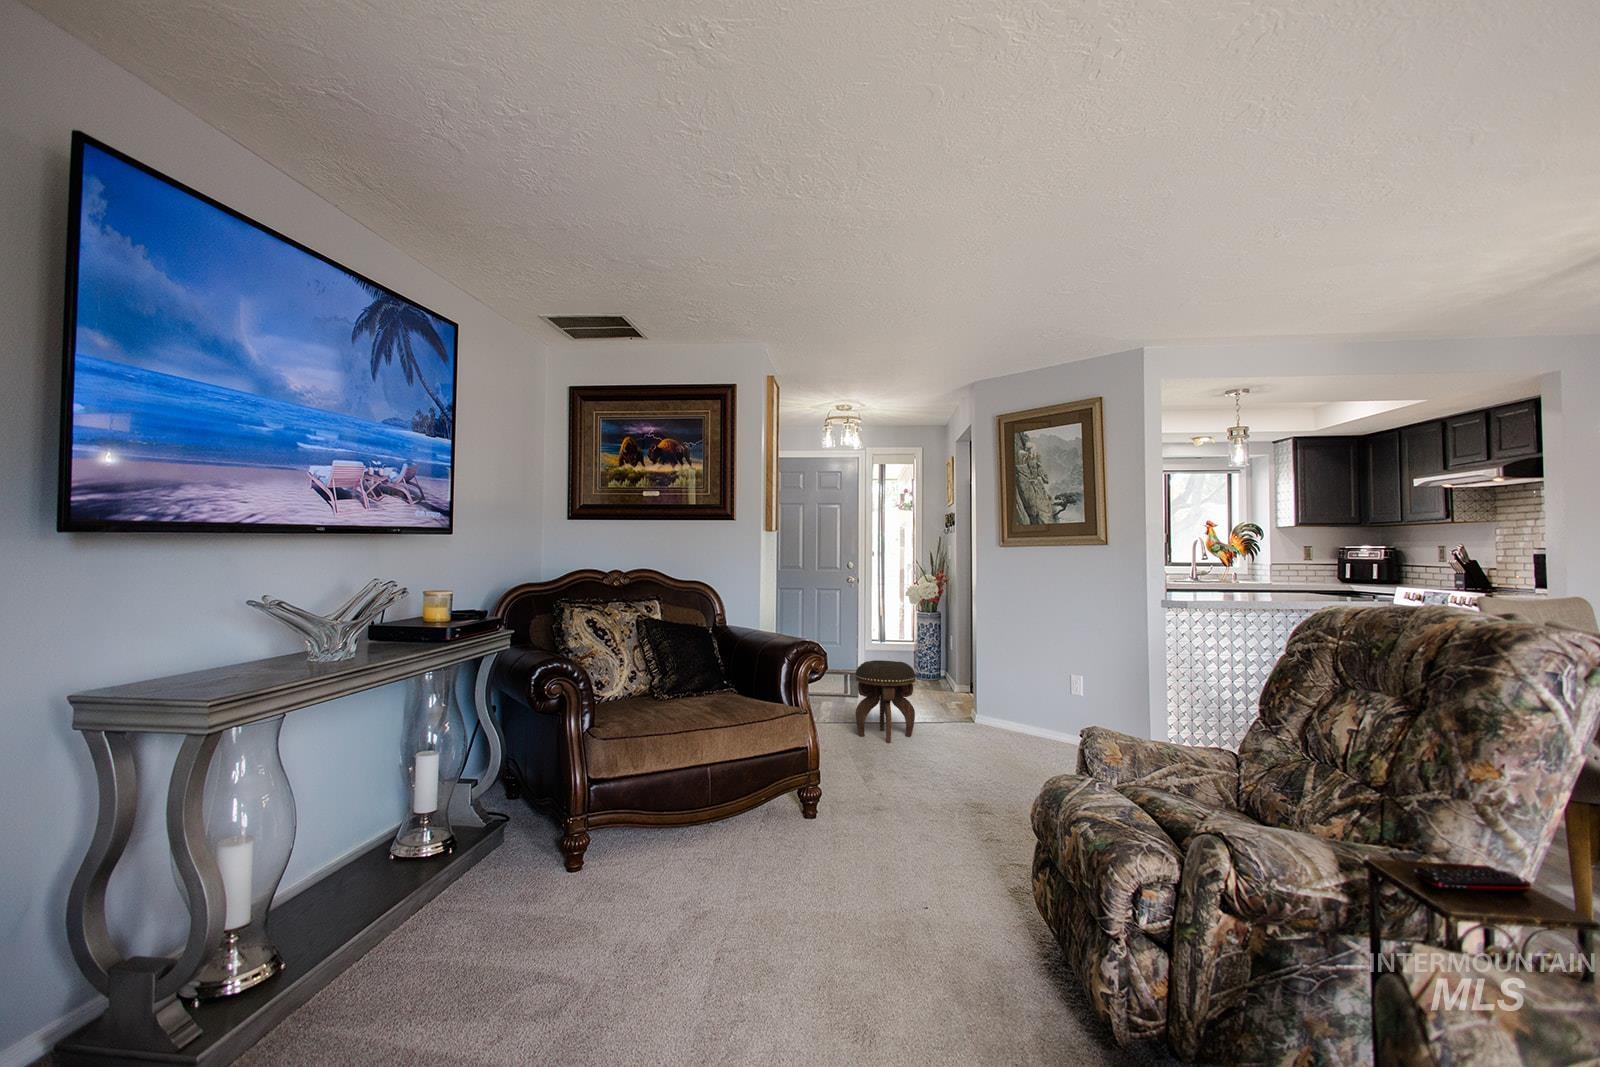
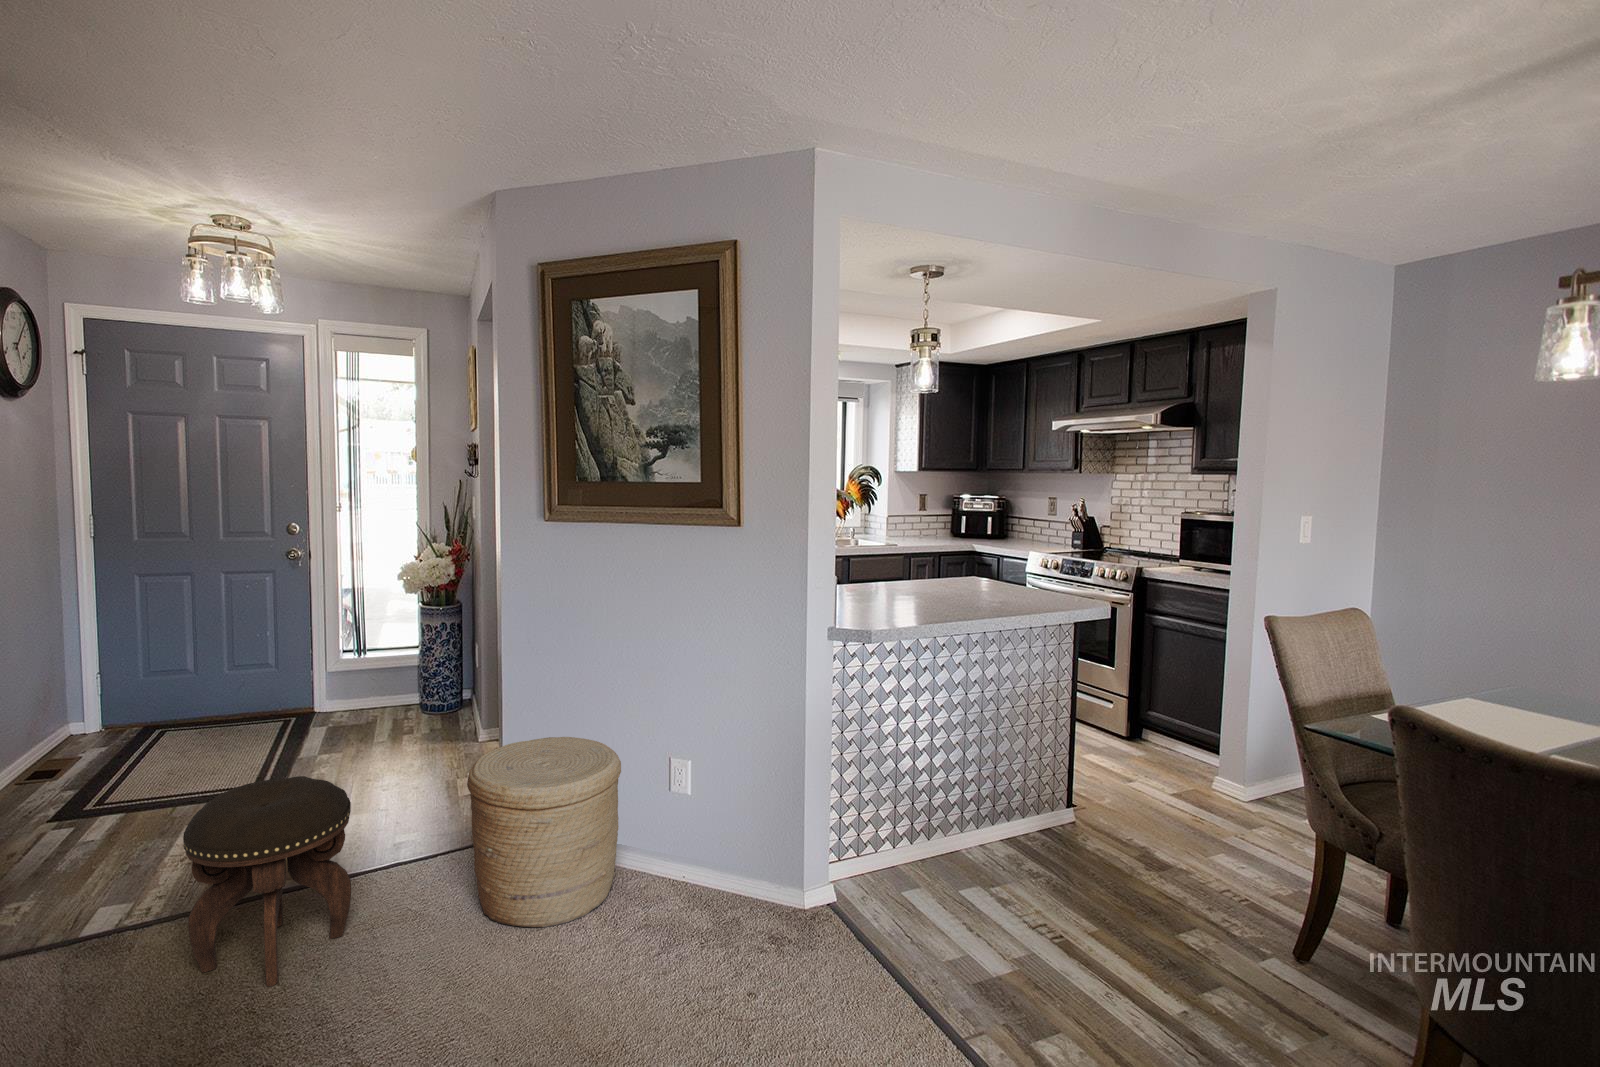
woven basket: none [965,662,1043,748] -> present [467,737,621,928]

